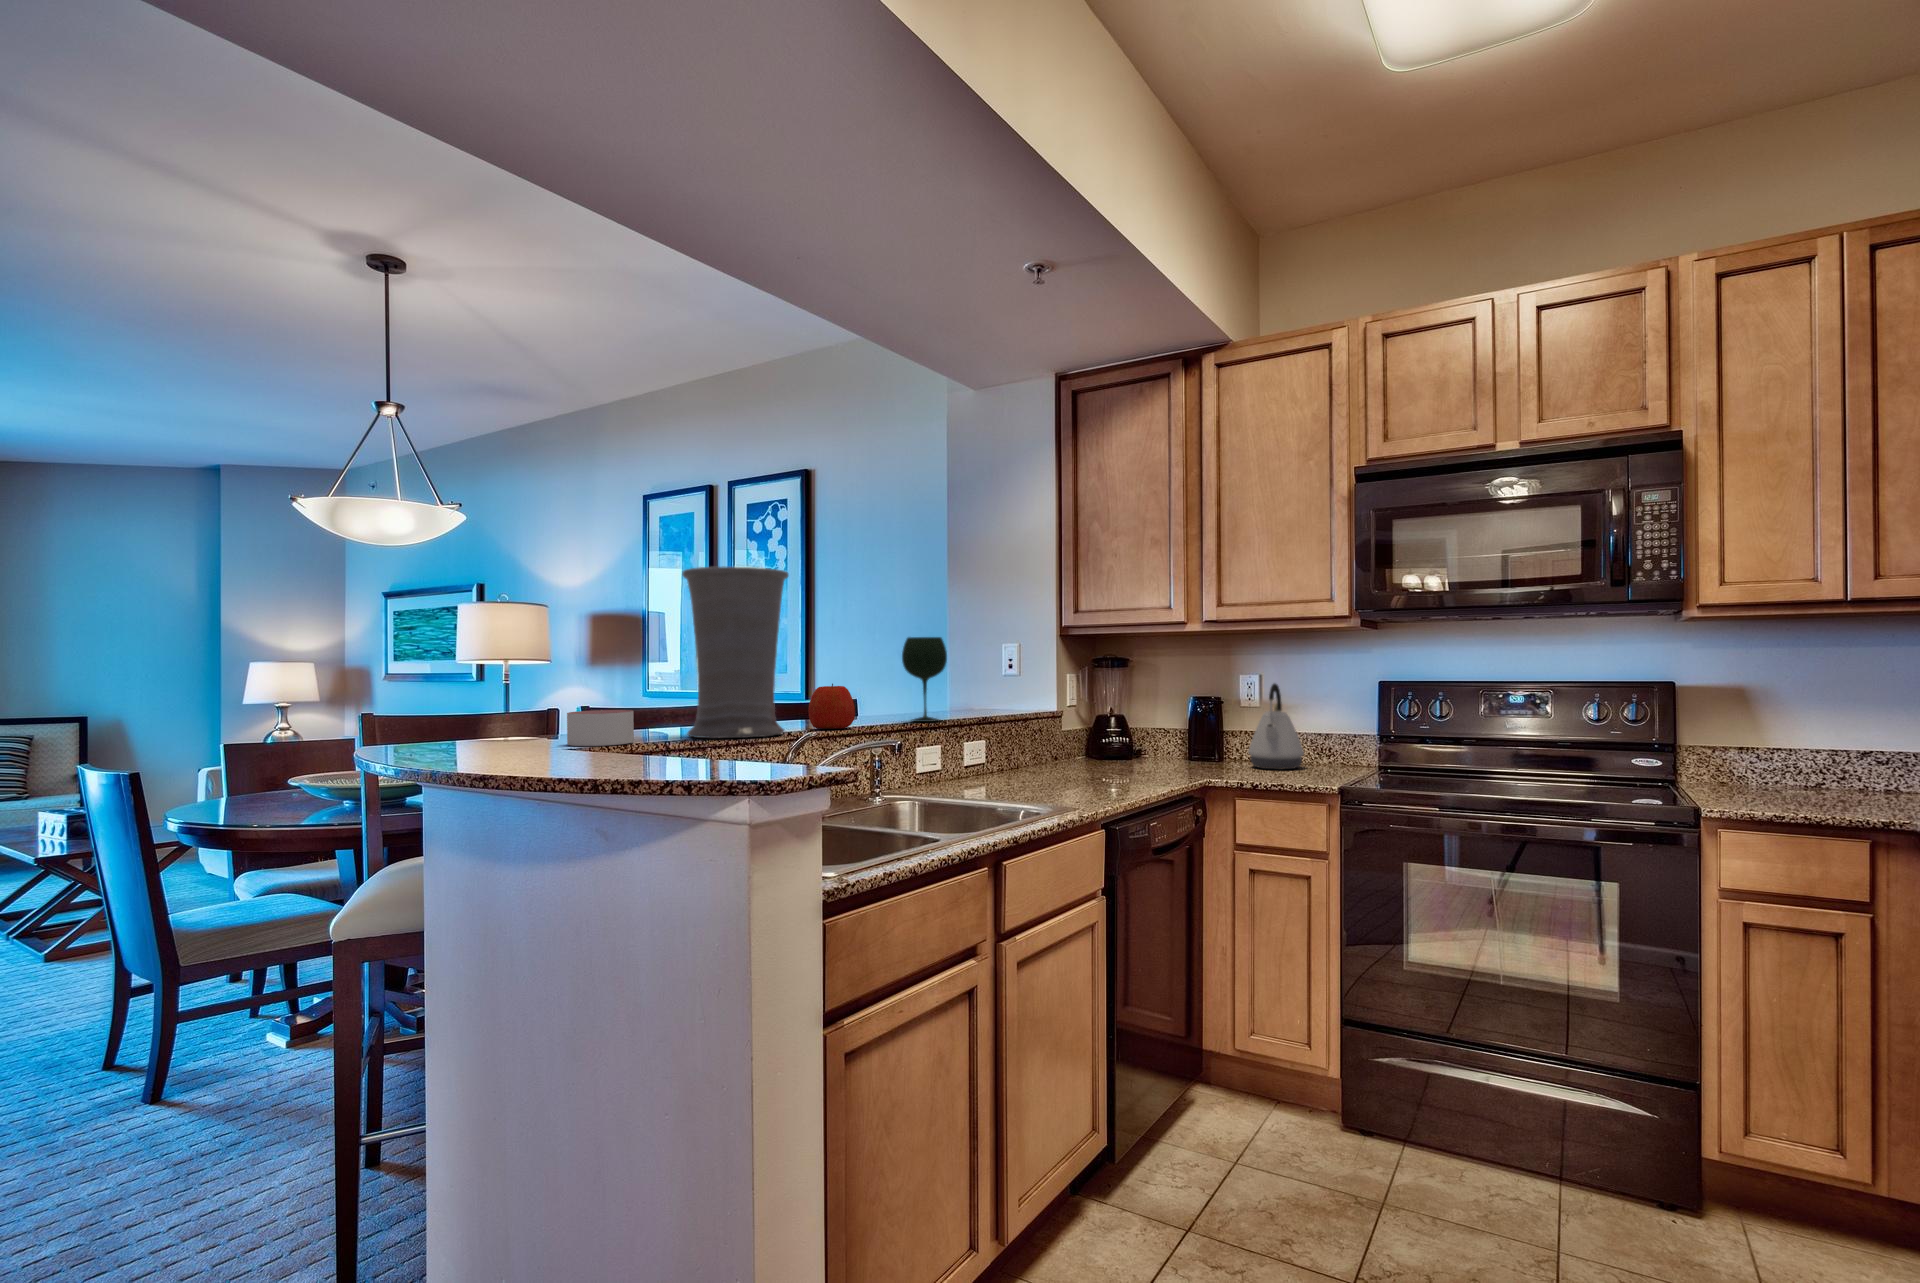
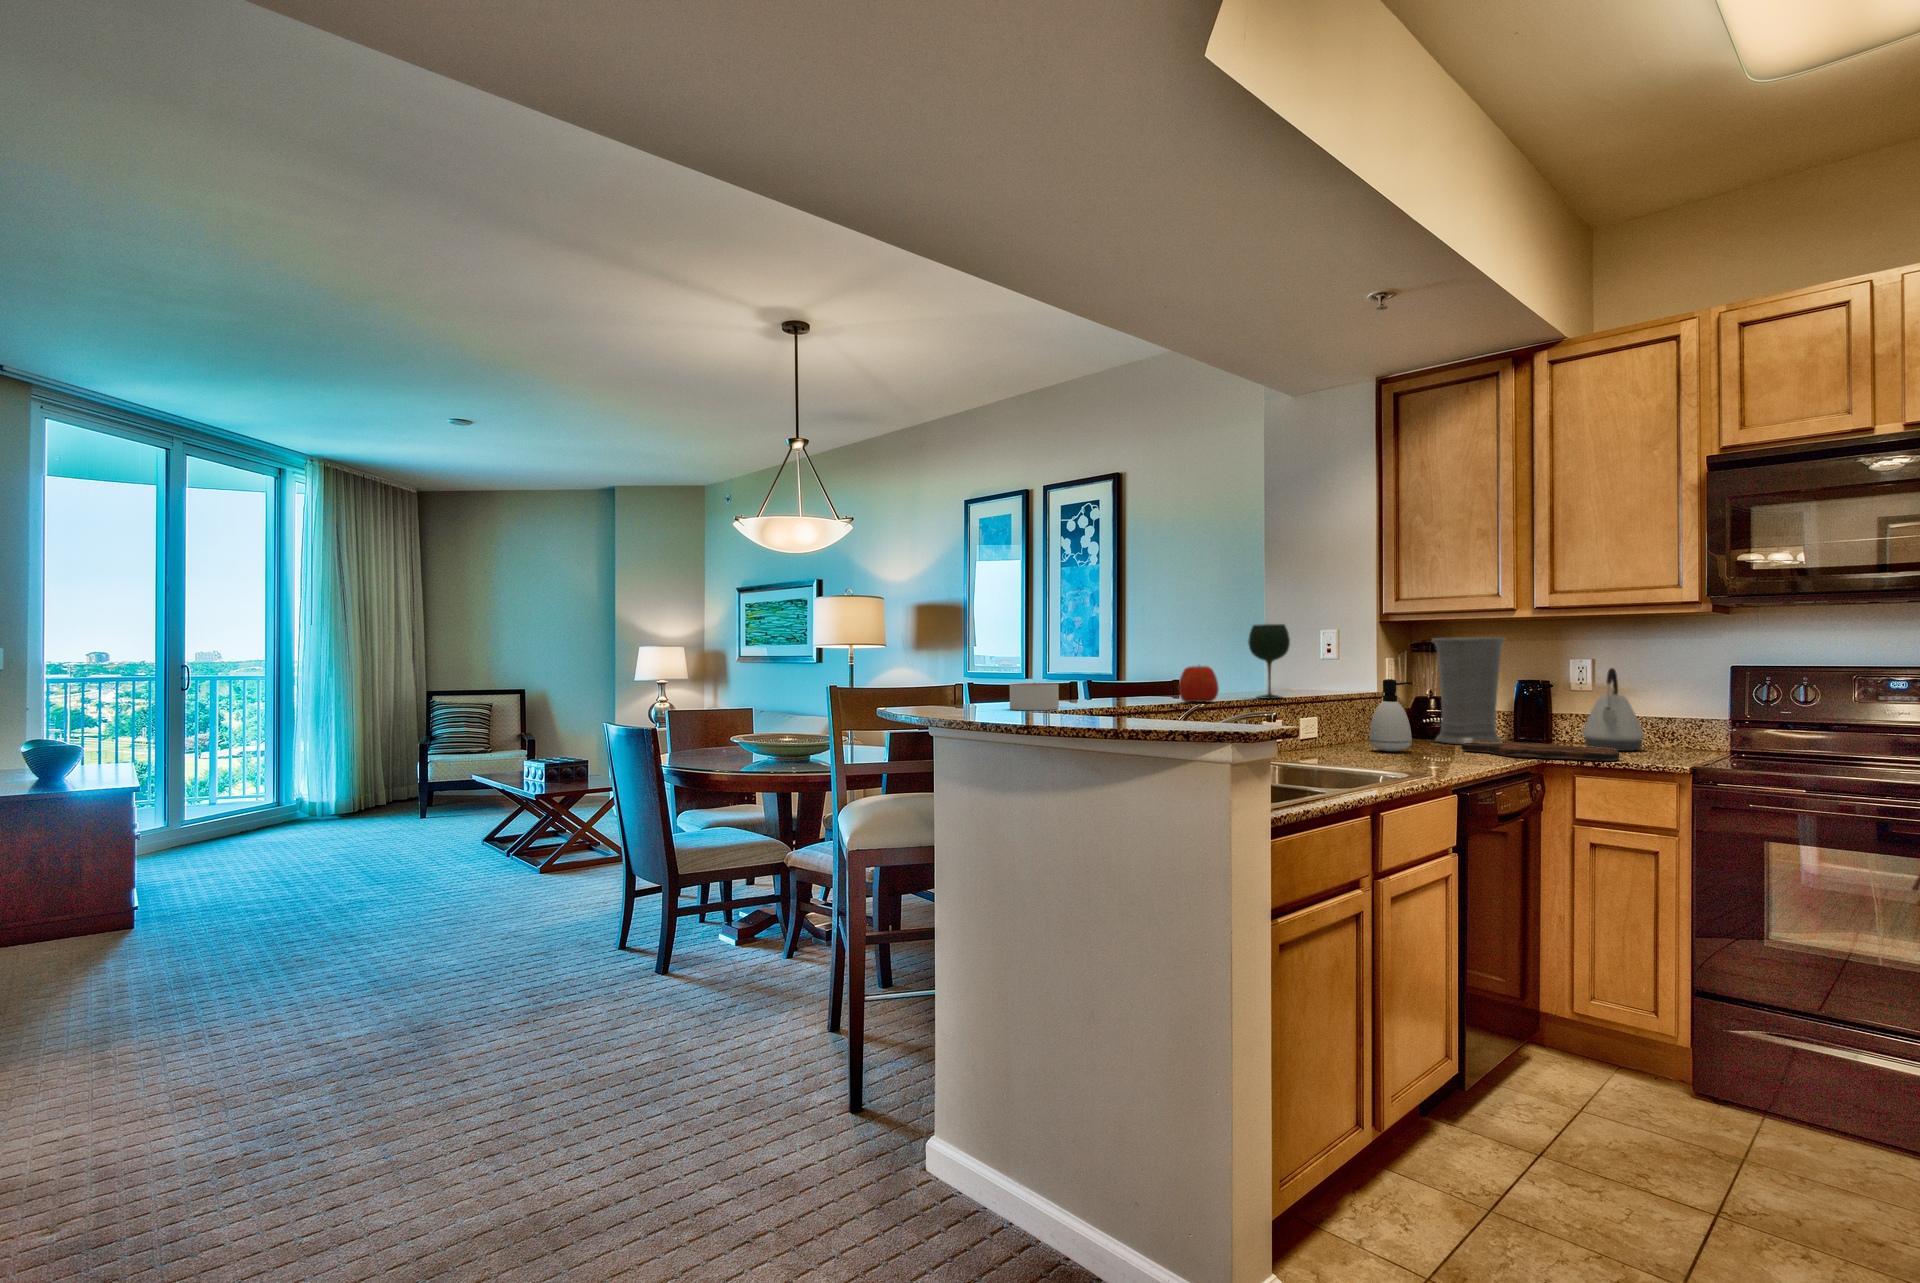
vase: present [682,566,789,738] -> present [1432,637,1506,744]
soap dispenser: none [1036,698,1080,777] -> present [1369,679,1412,751]
cutting board: none [1130,764,1276,783] -> present [1461,742,1619,761]

